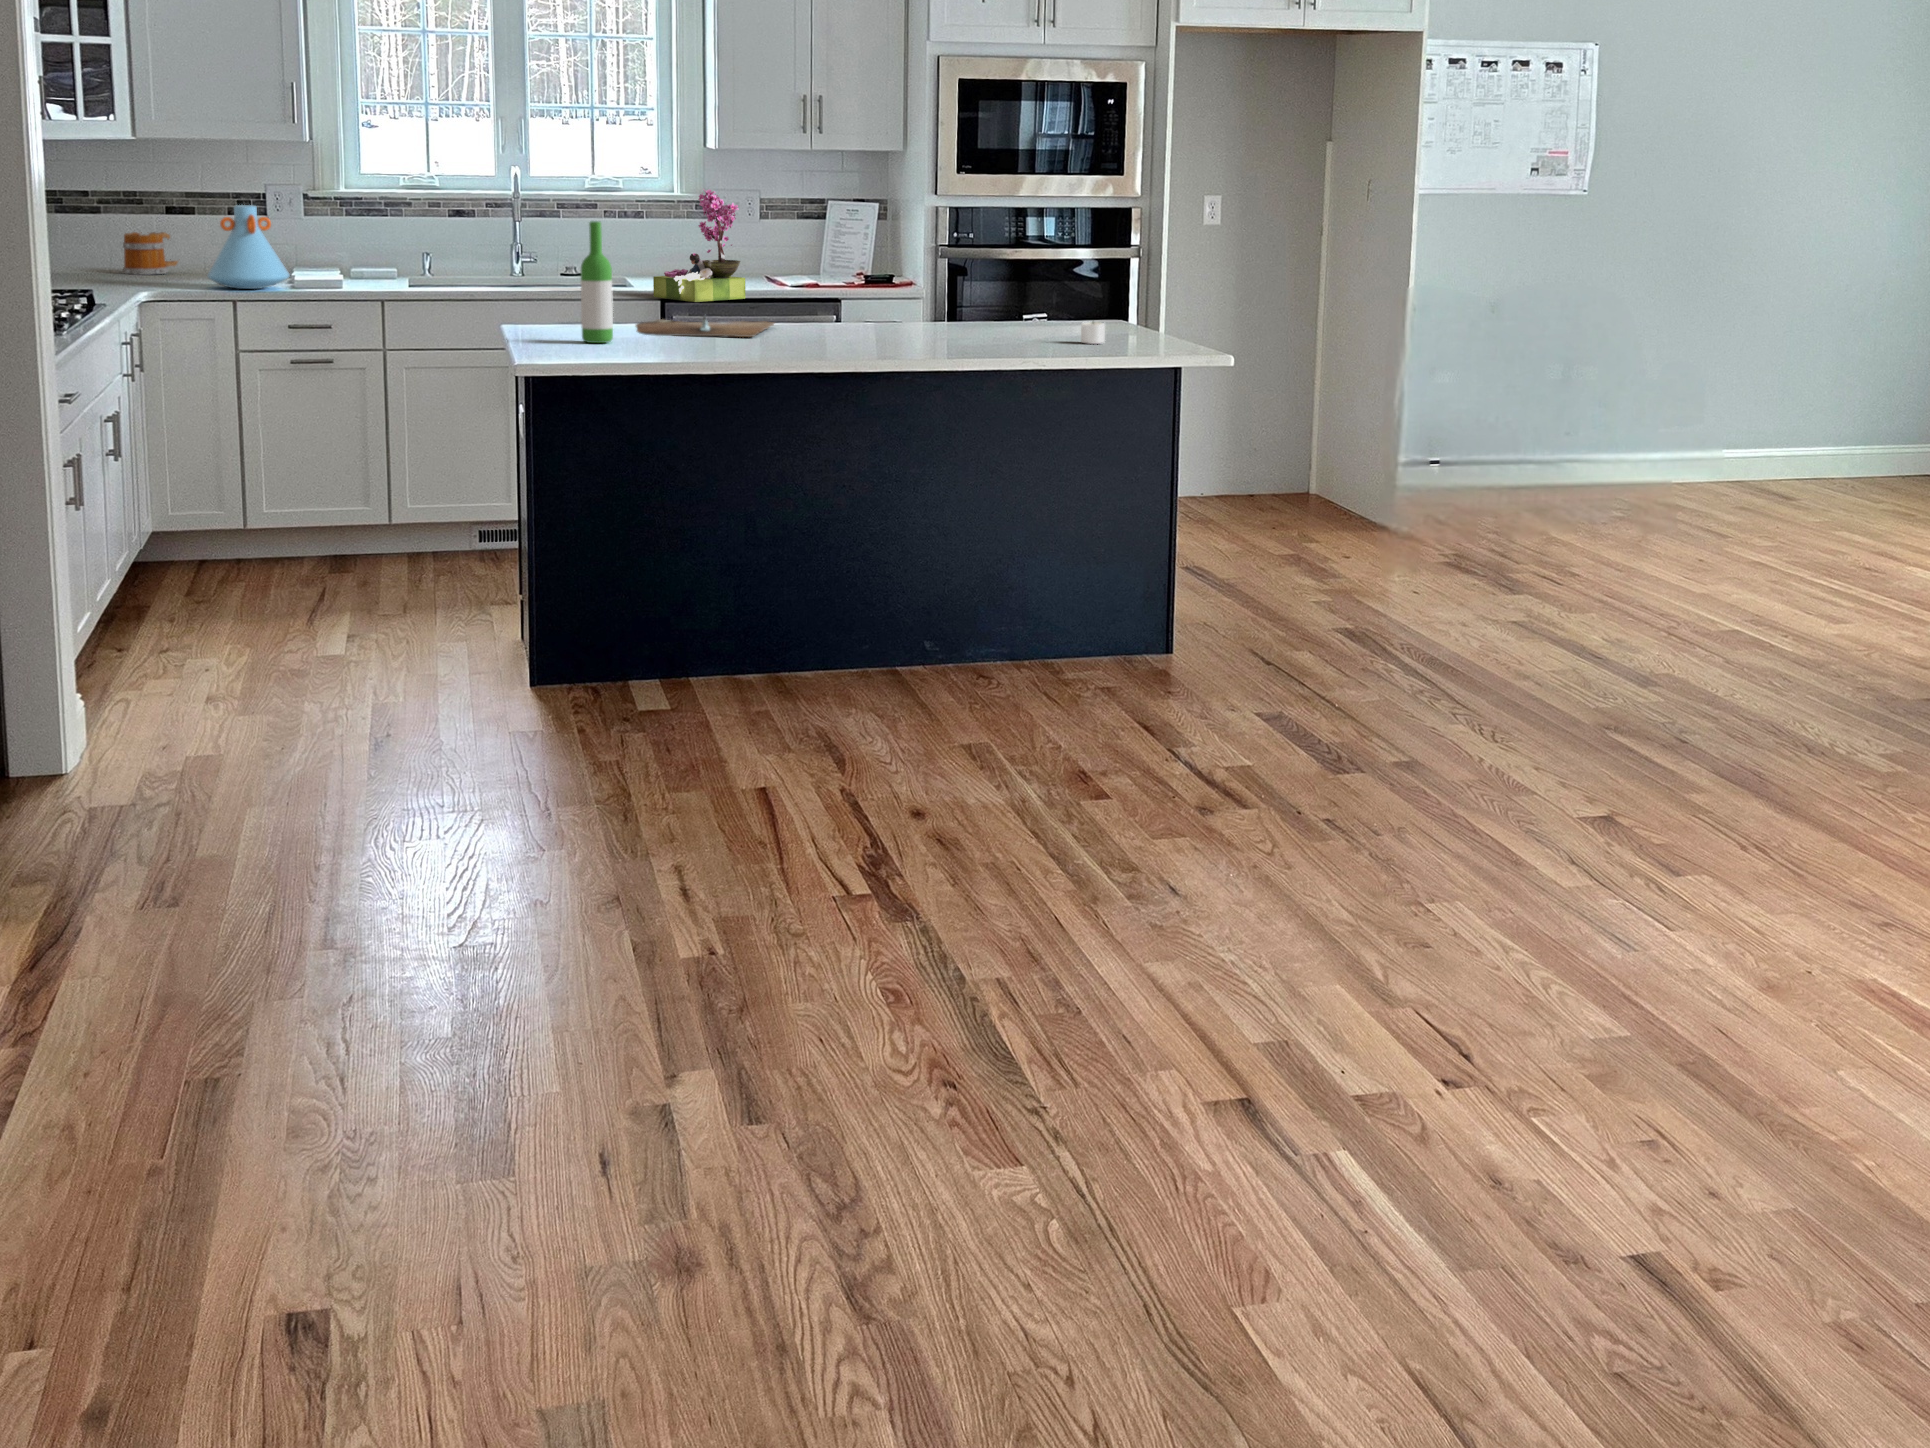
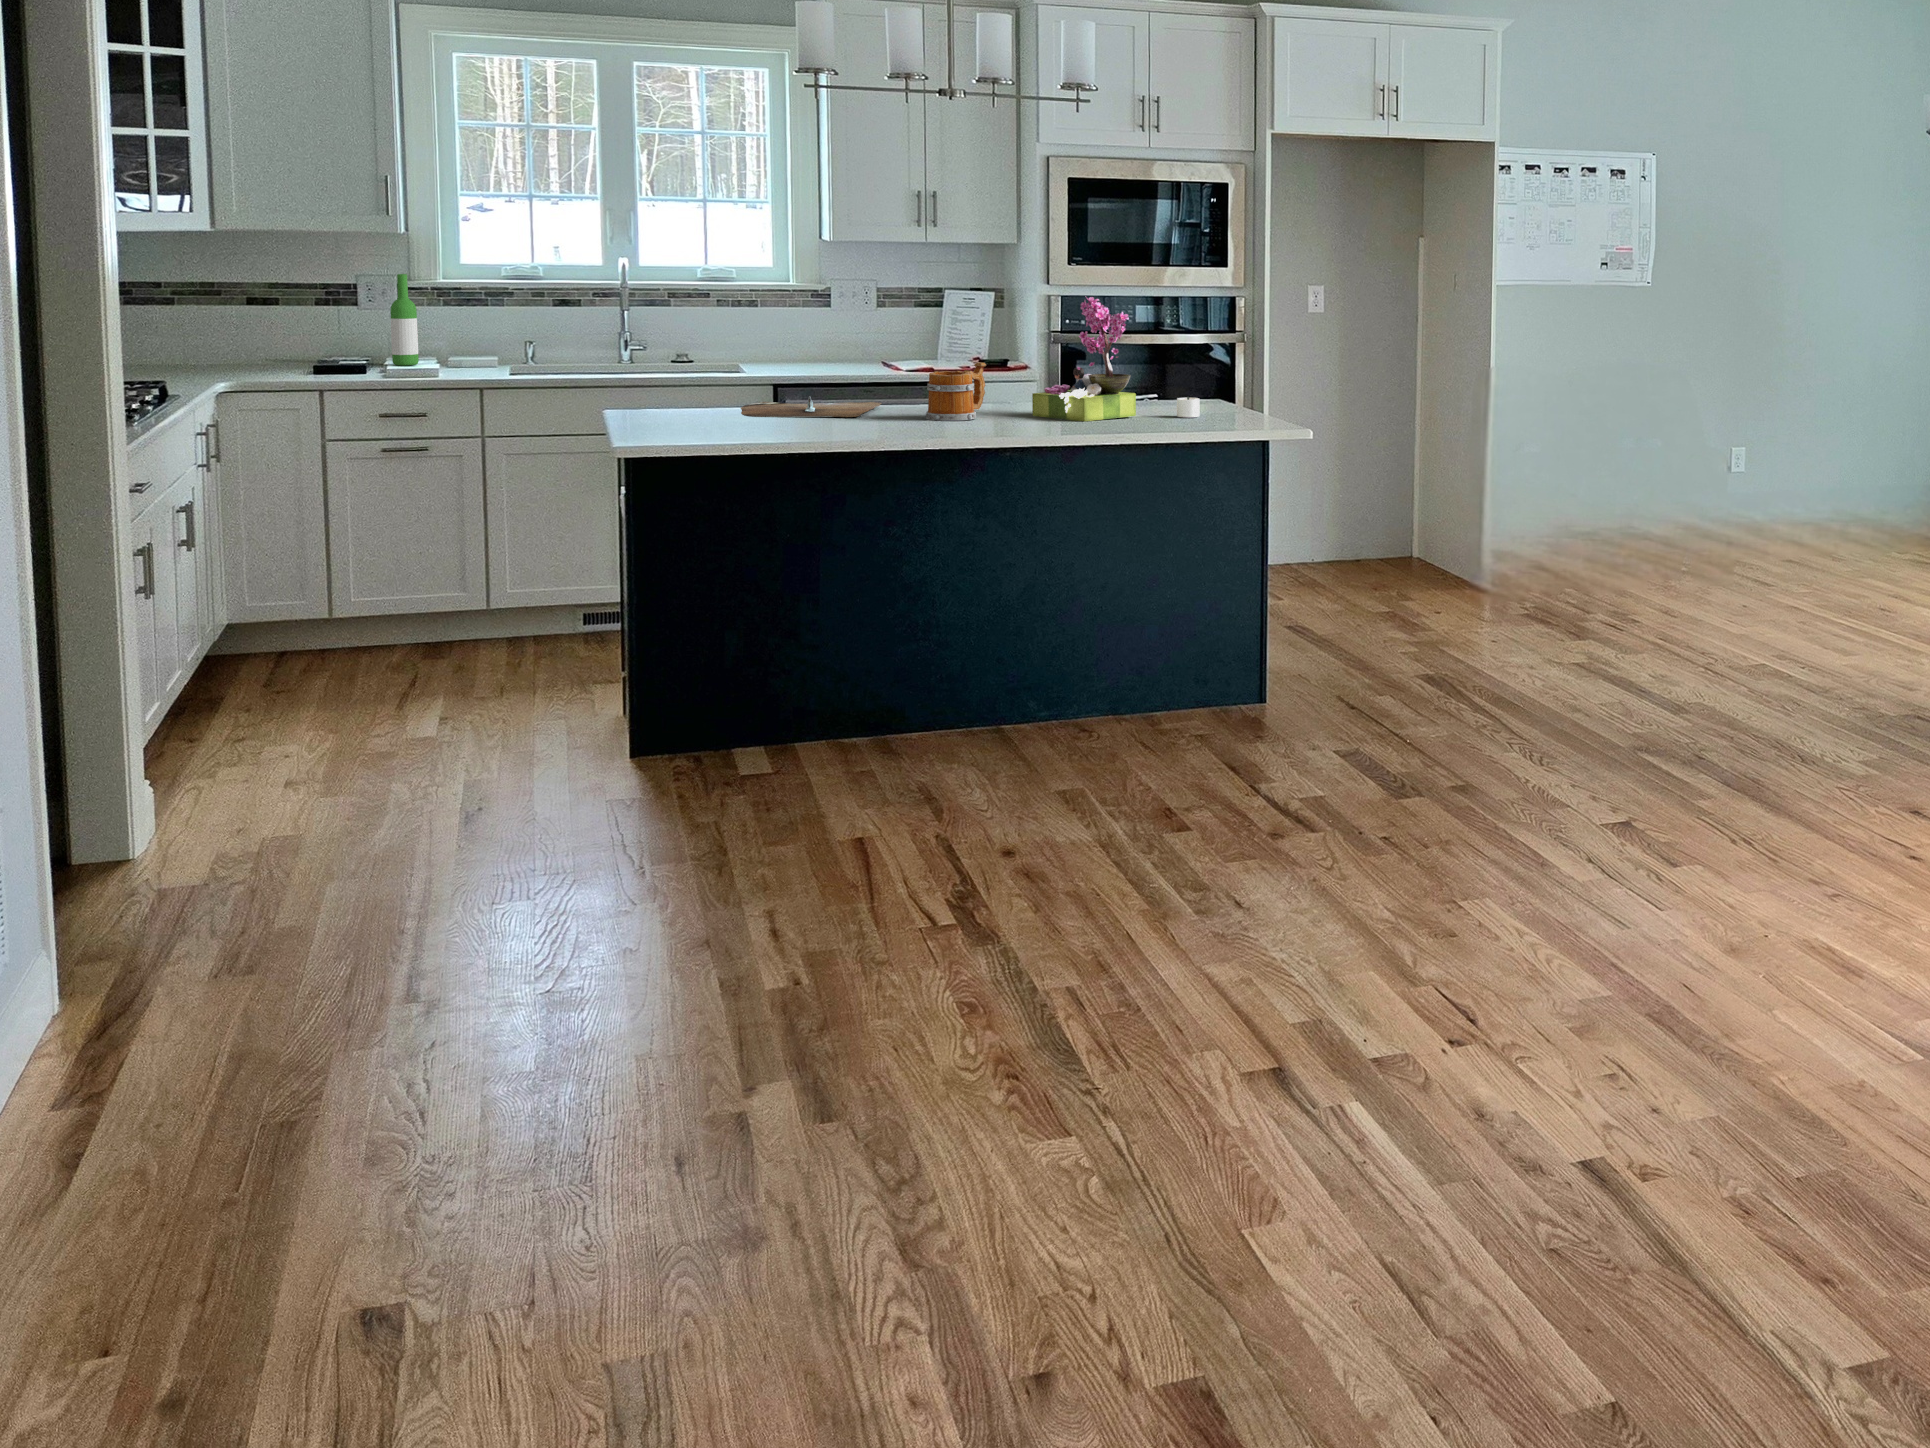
flower arrangement: present [653,189,746,302] -> present [1032,297,1136,421]
vase: present [207,205,290,289] -> none [291,295,381,378]
wine bottle: present [581,221,613,343] -> present [390,274,419,366]
mug: present [123,232,178,275] -> present [926,362,986,421]

